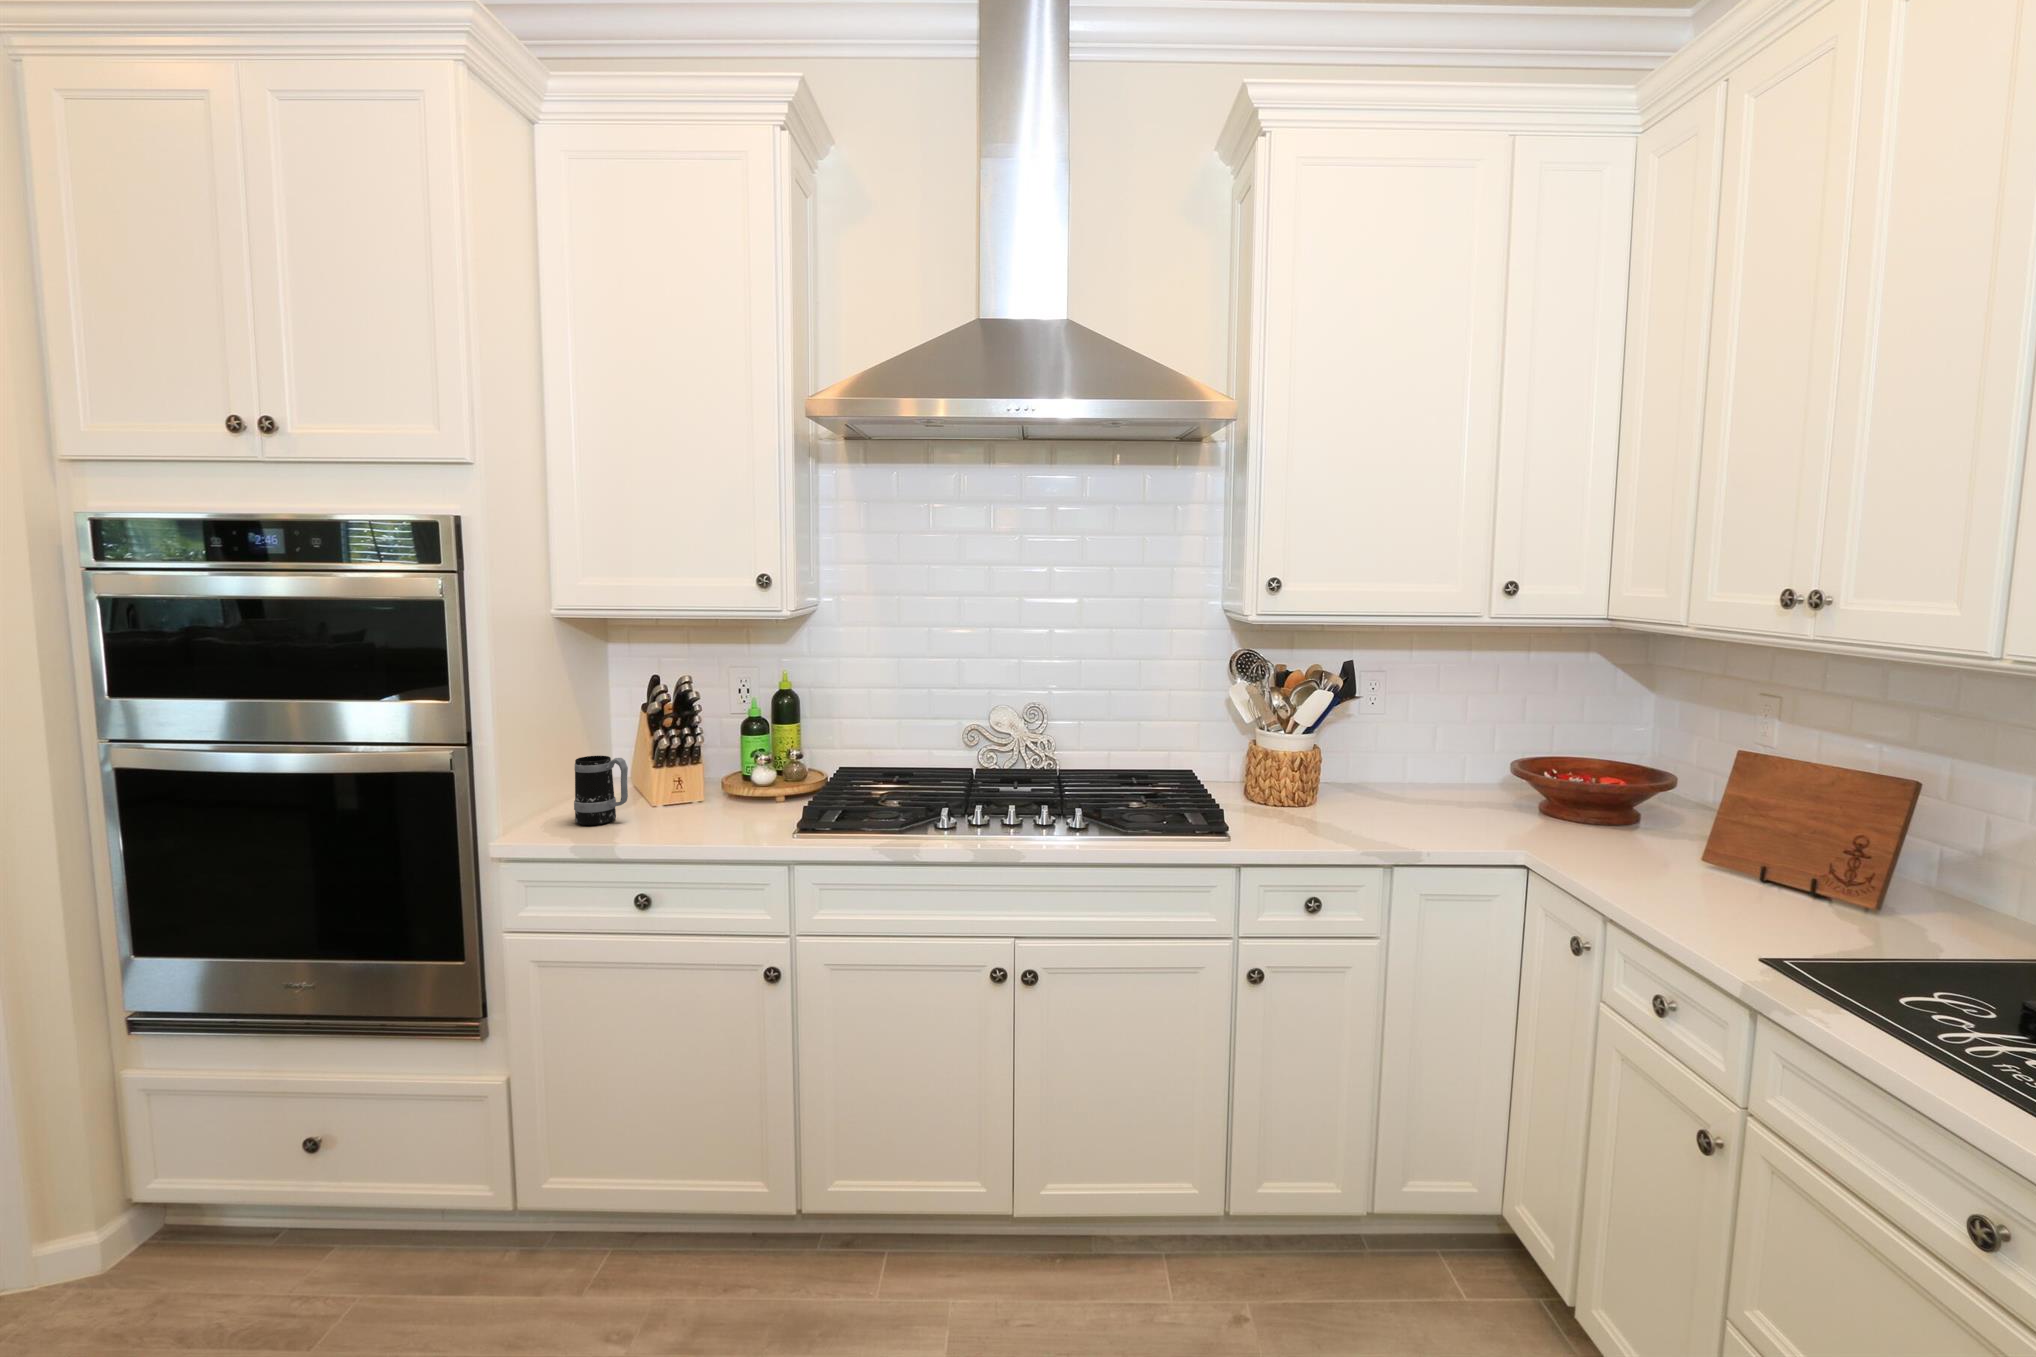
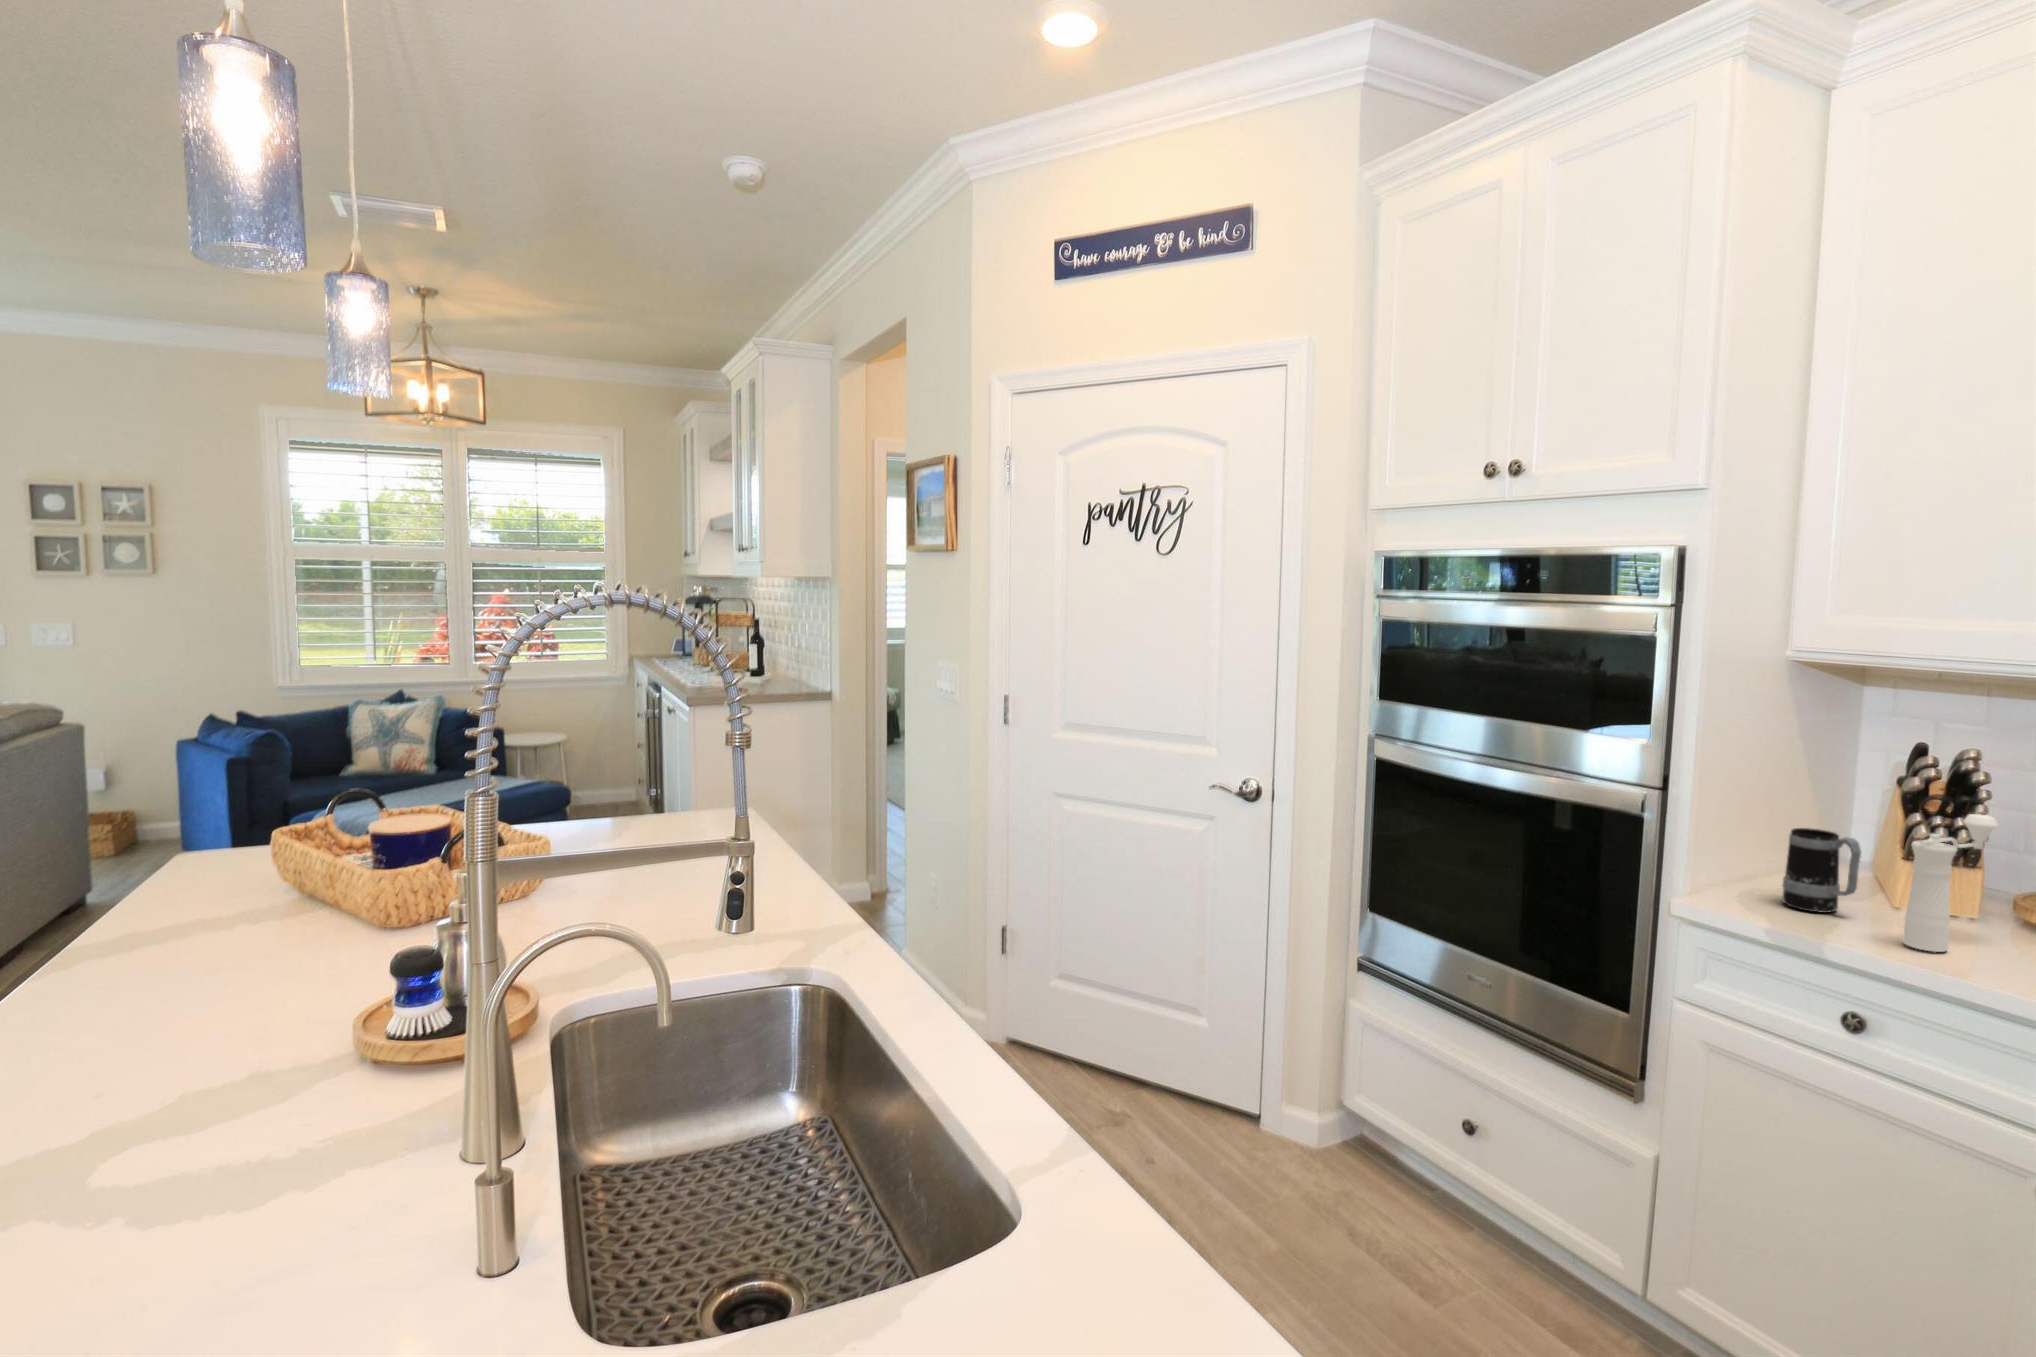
pepper mill: none [661,723,710,833] -> present [1903,814,1998,952]

